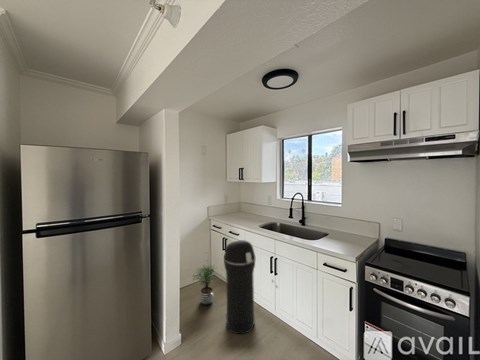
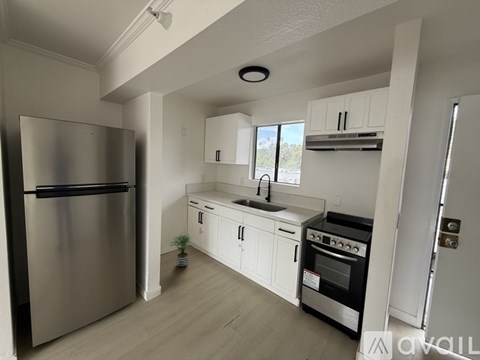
trash can: present [224,240,255,334] -> none [199,211,226,286]

